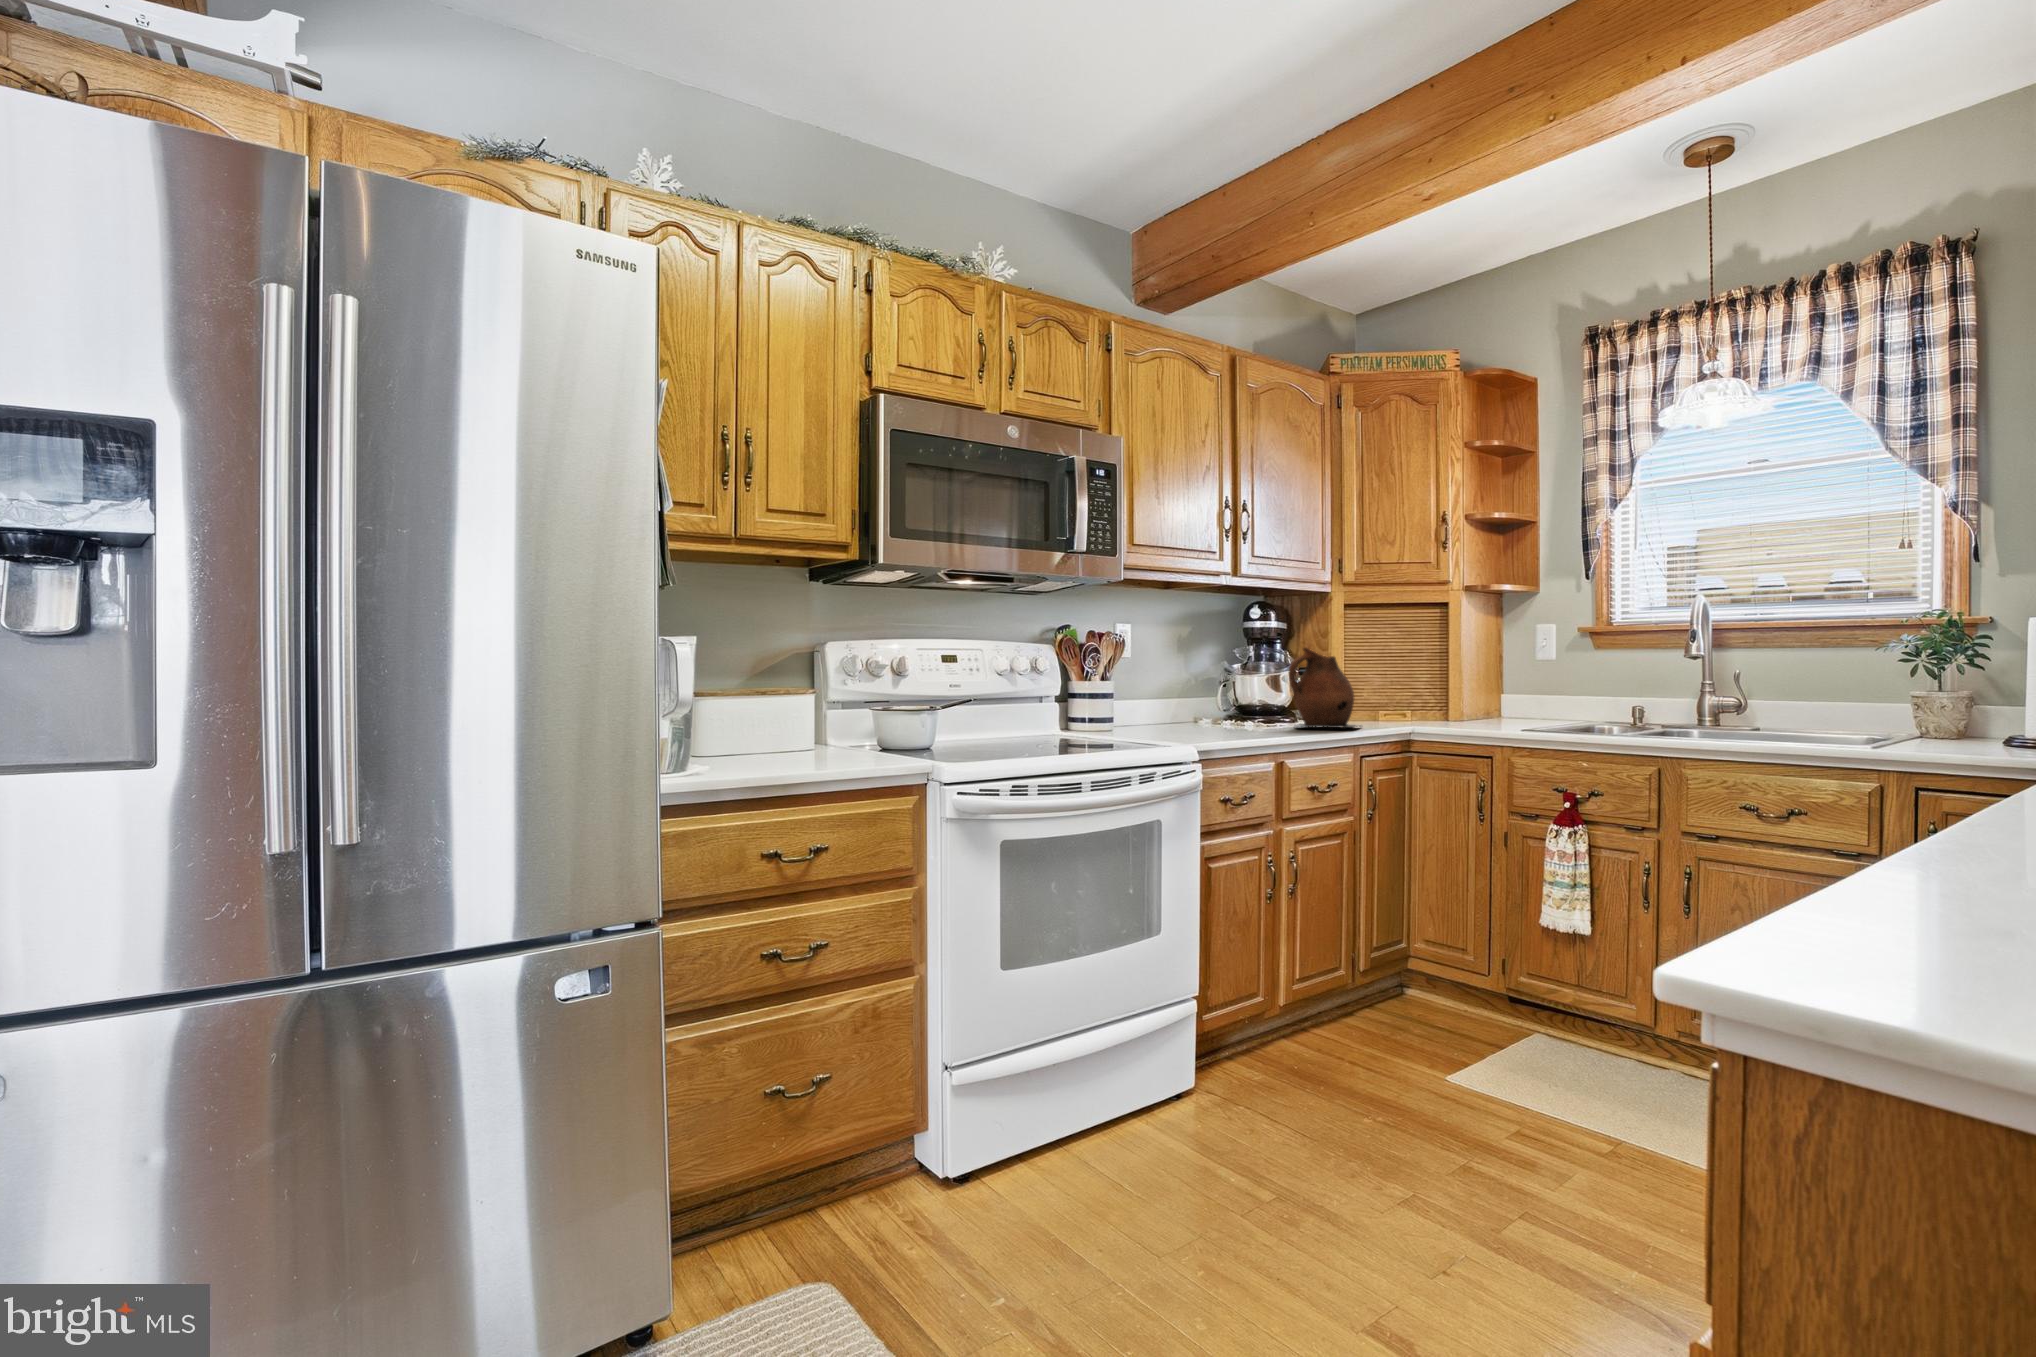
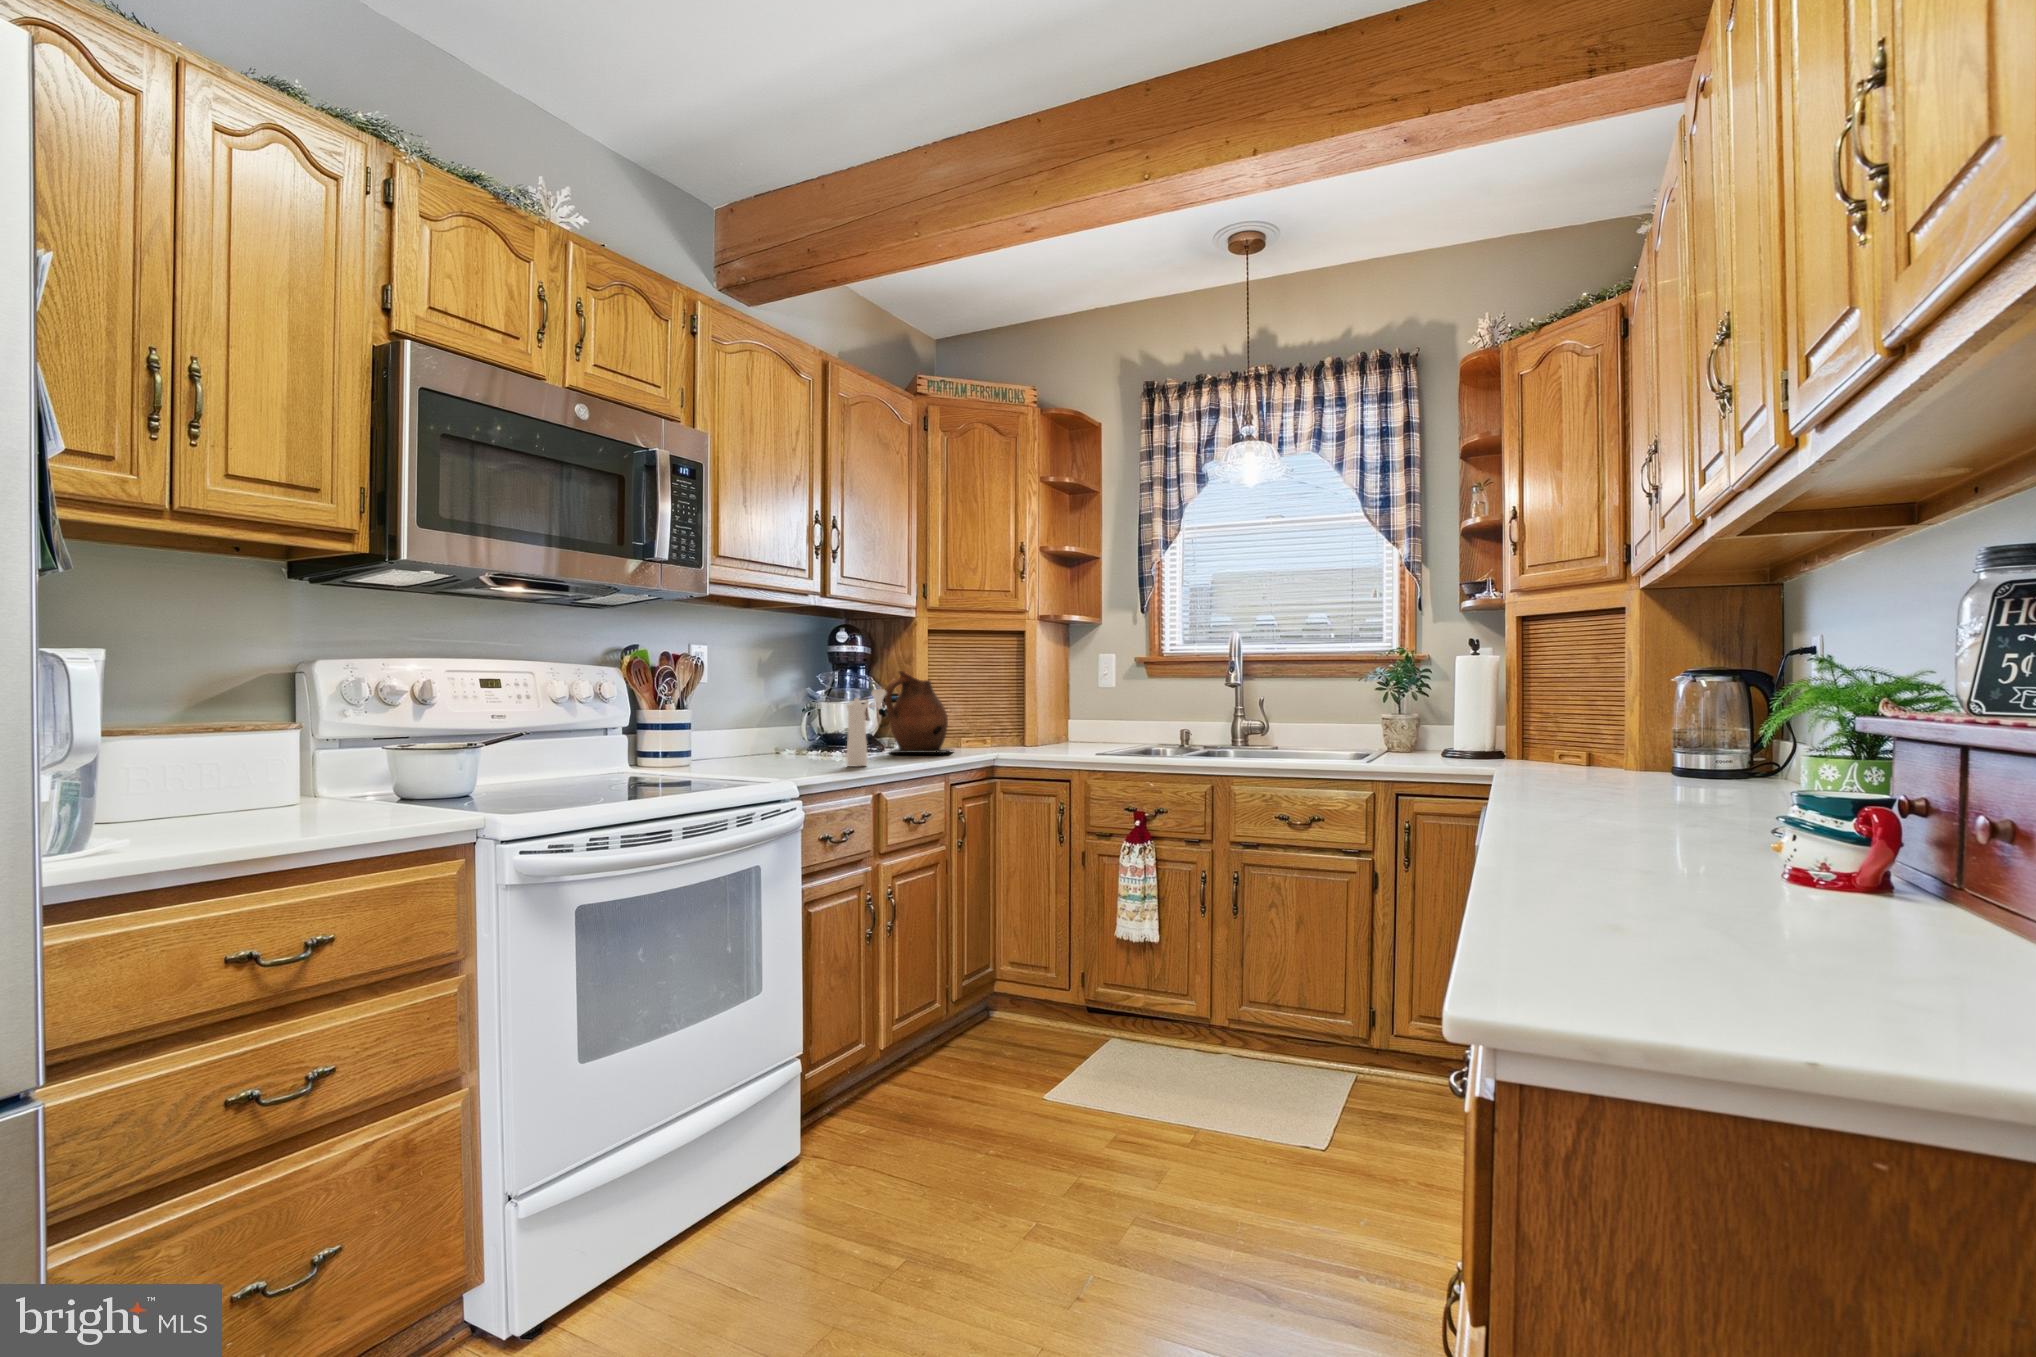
pepper mill: none [1245,664,1285,737] -> present [847,689,886,766]

